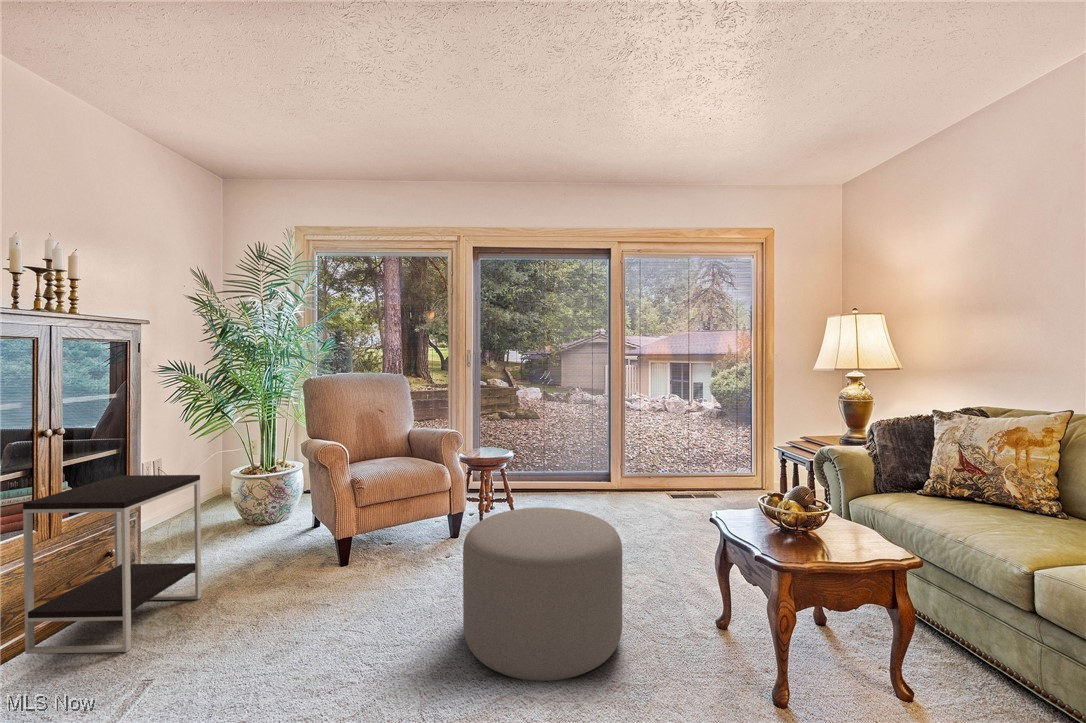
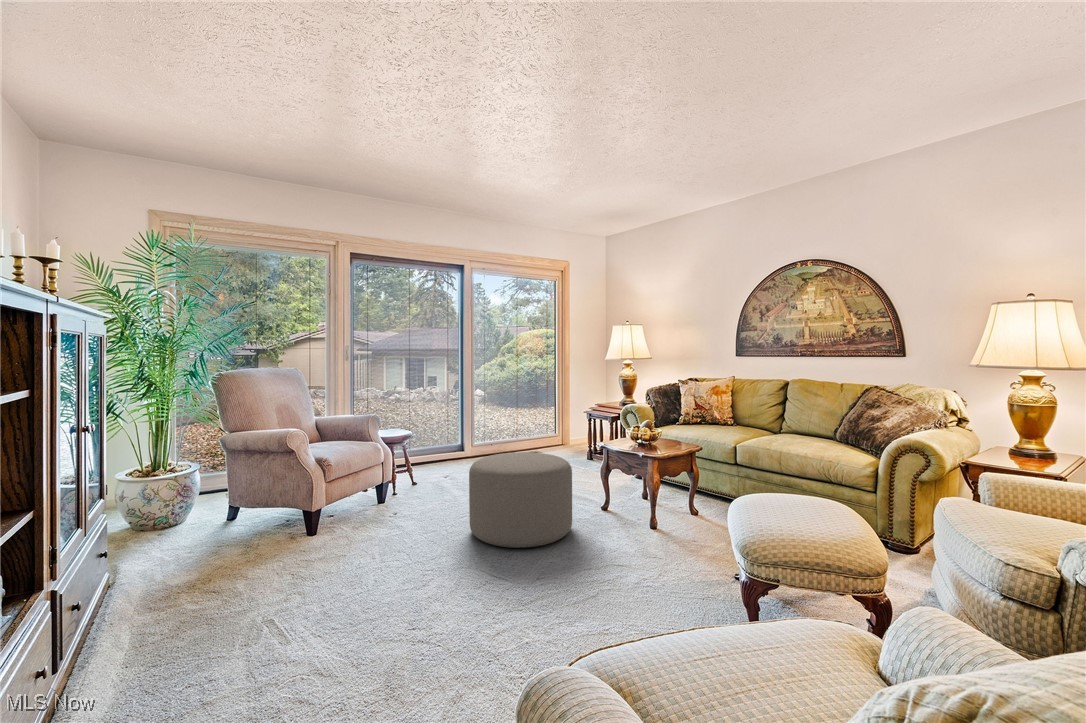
side table: present [23,475,201,654] -> none [94,461,214,640]

